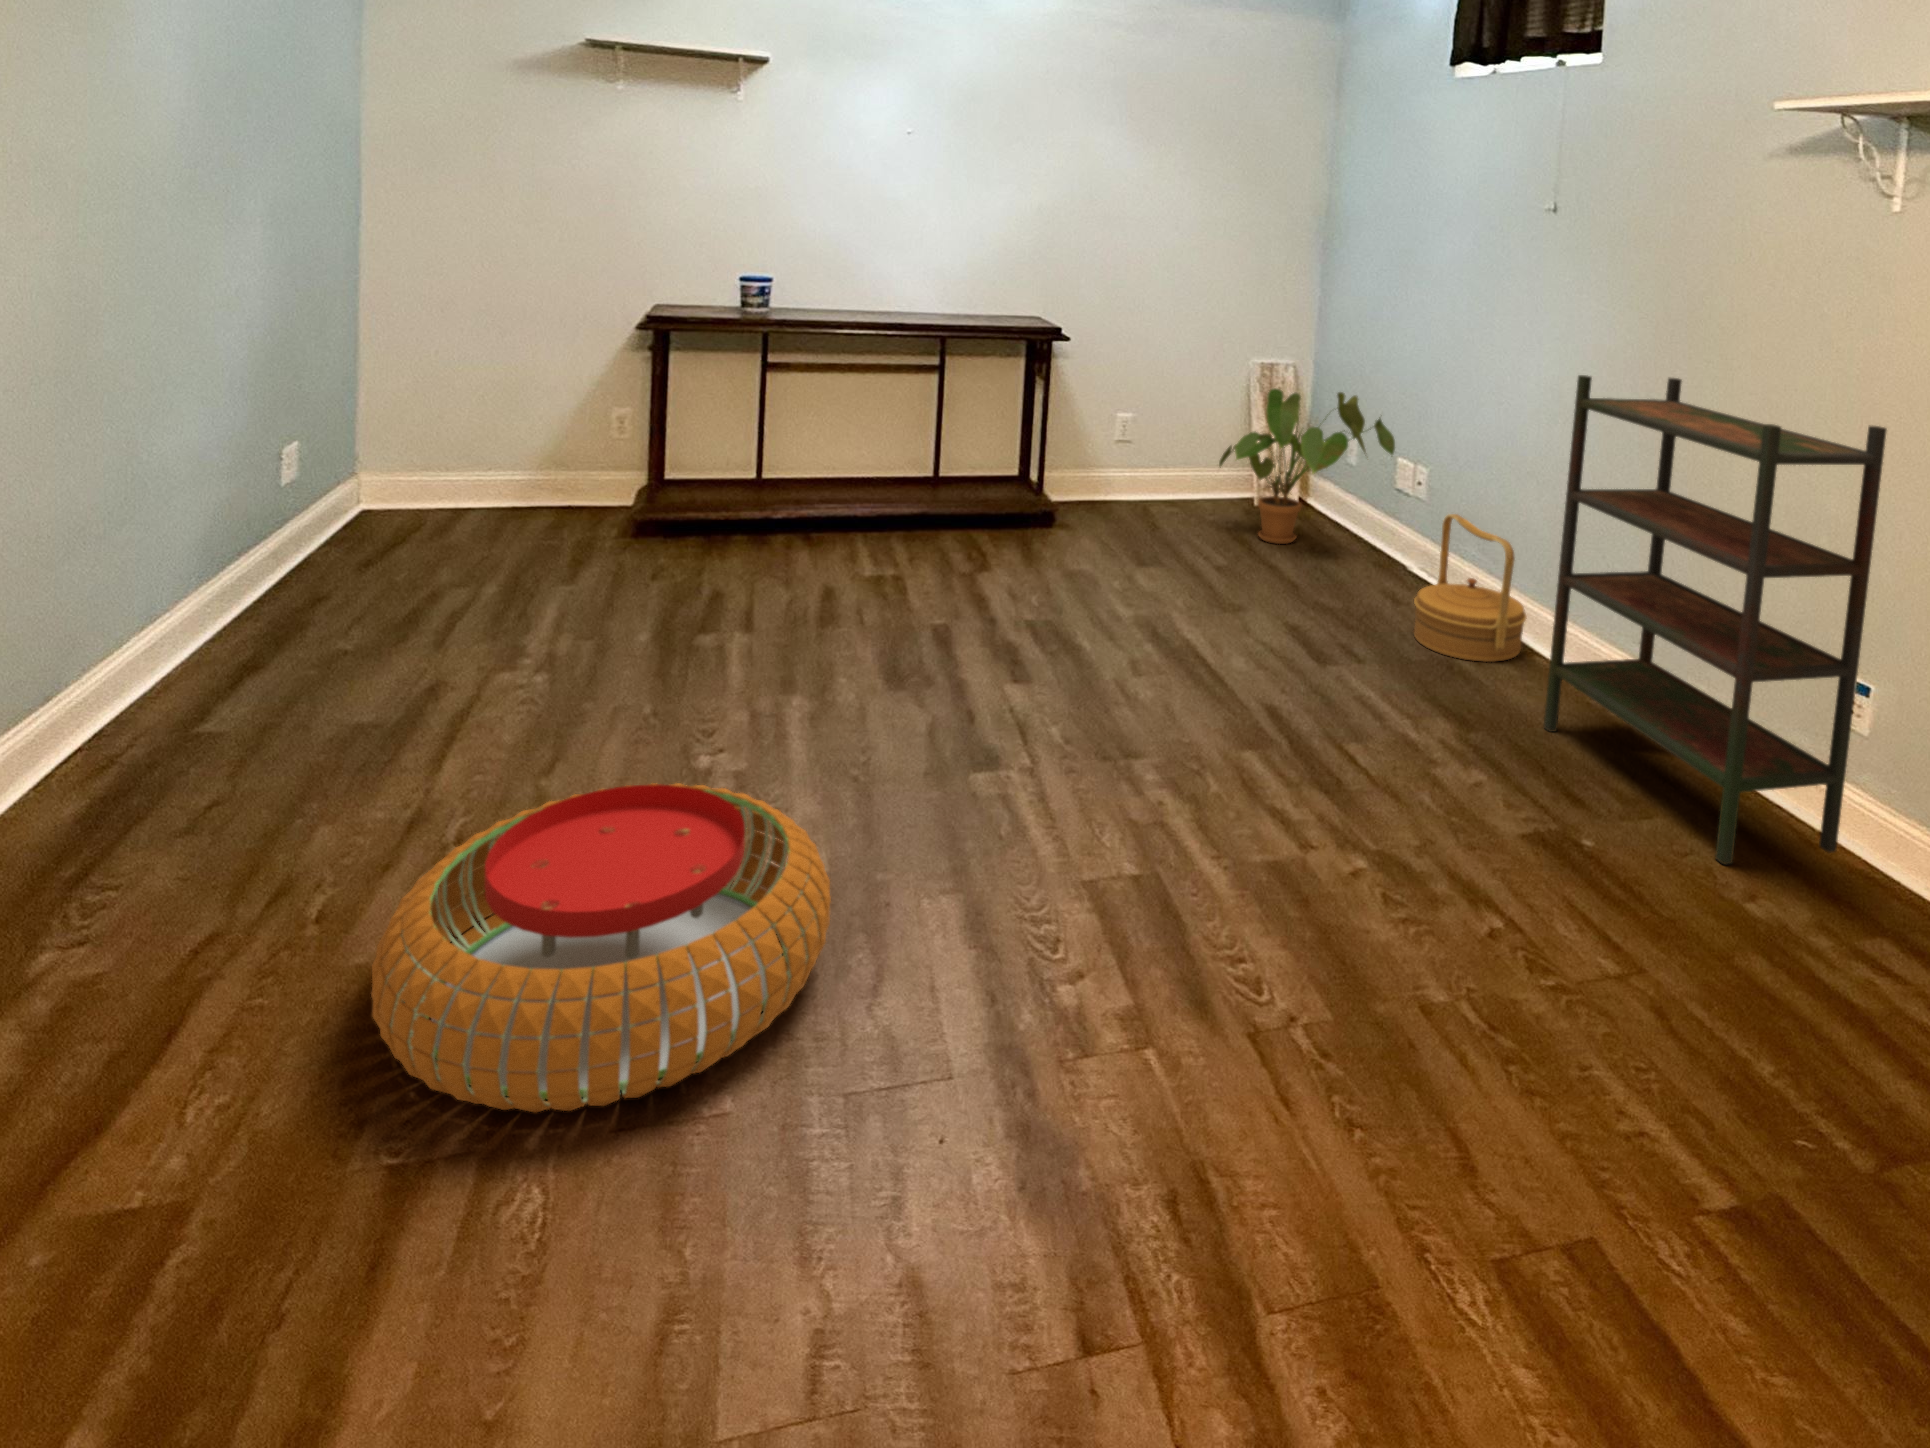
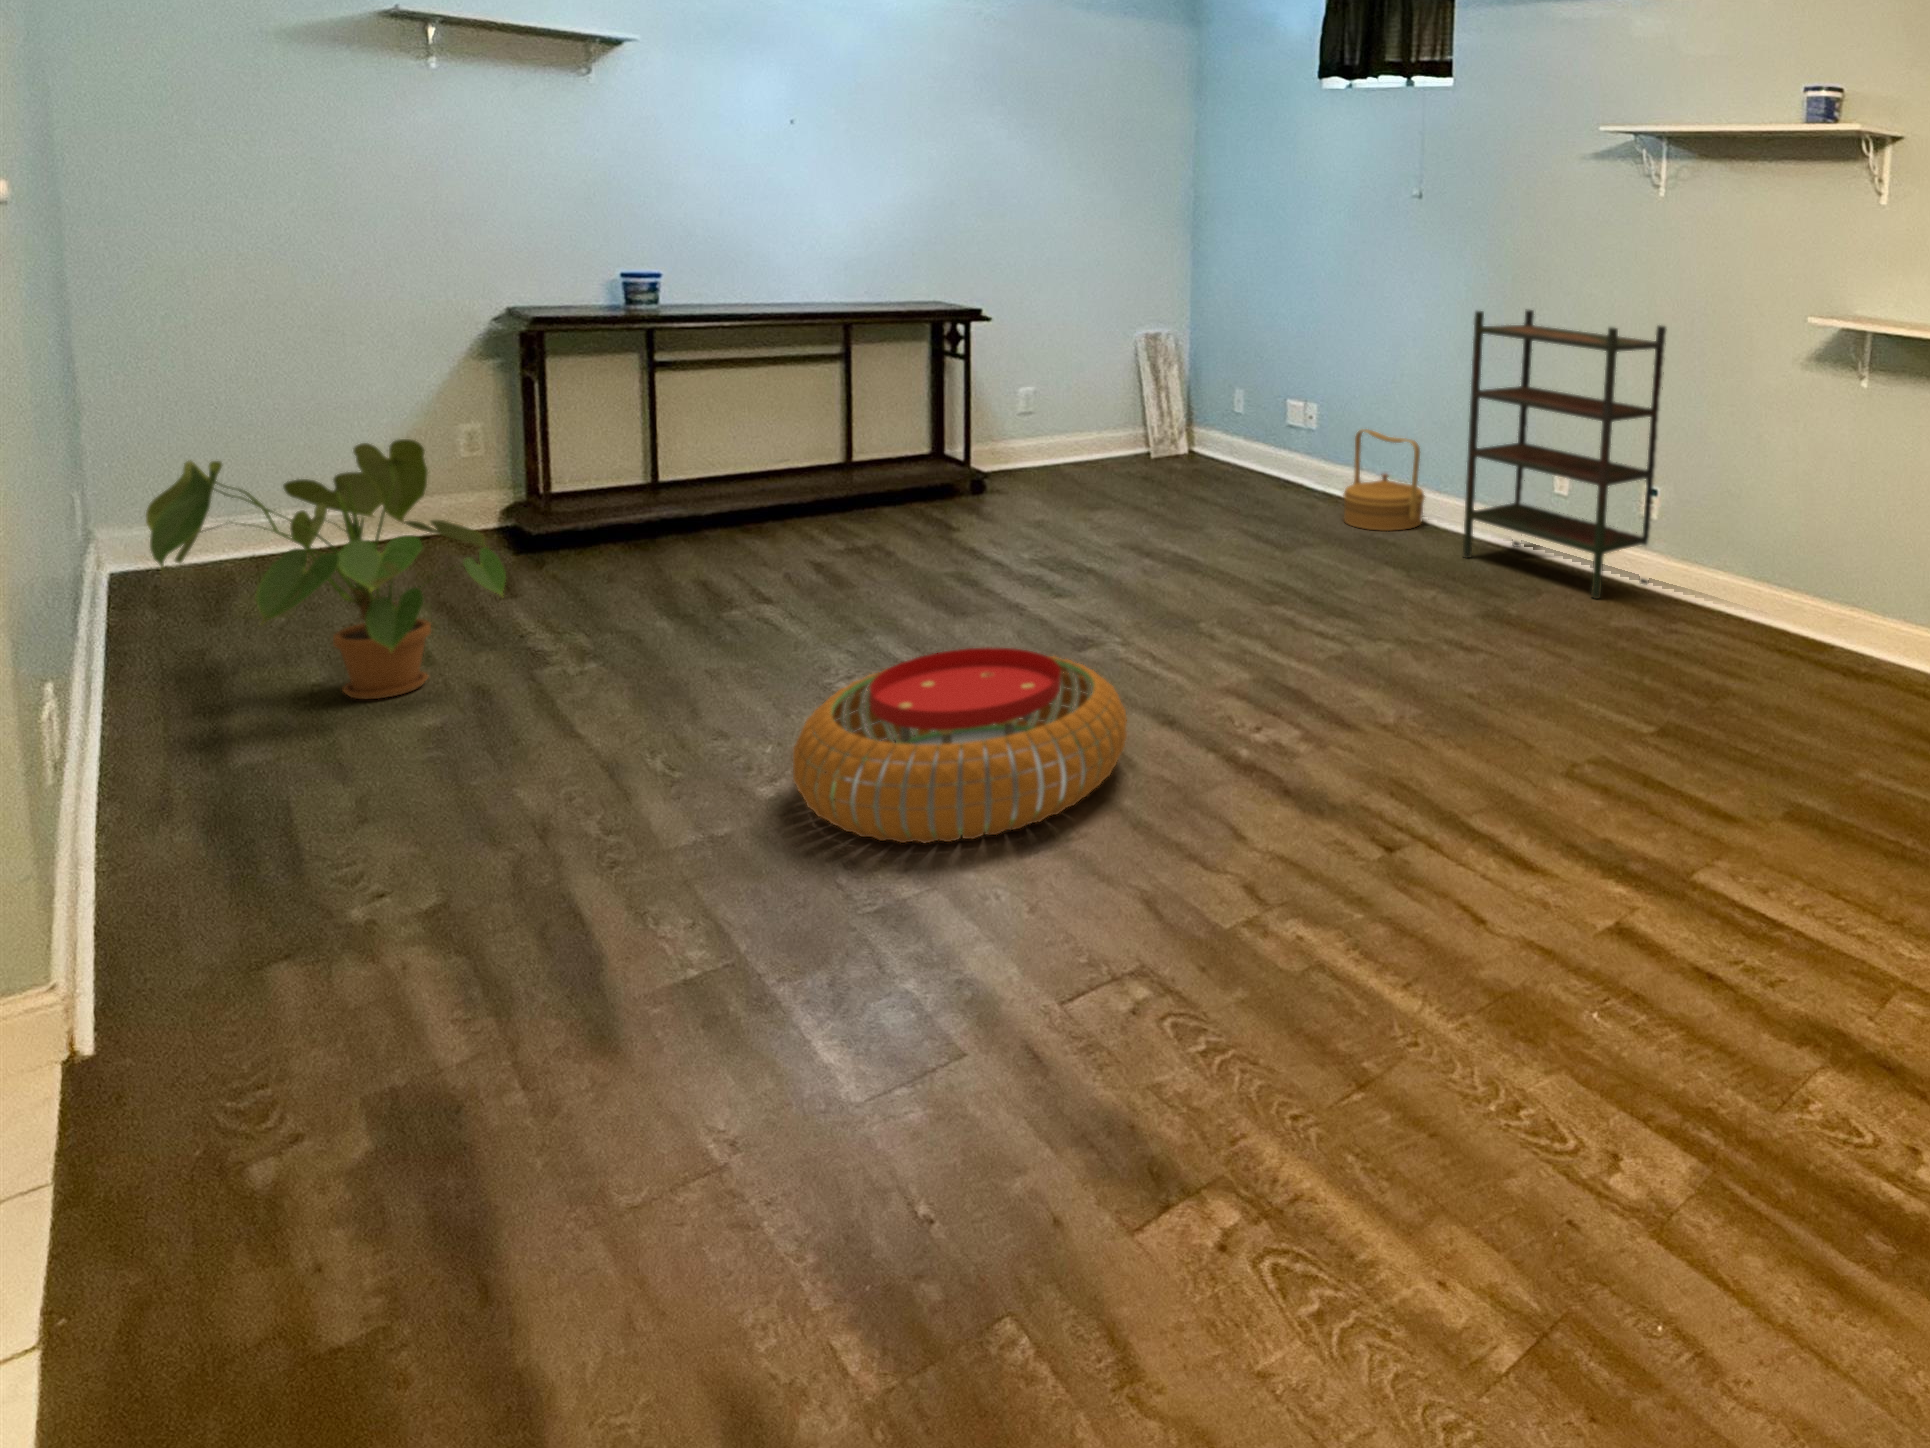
house plant: present [1219,388,1395,544] -> present [146,439,506,699]

